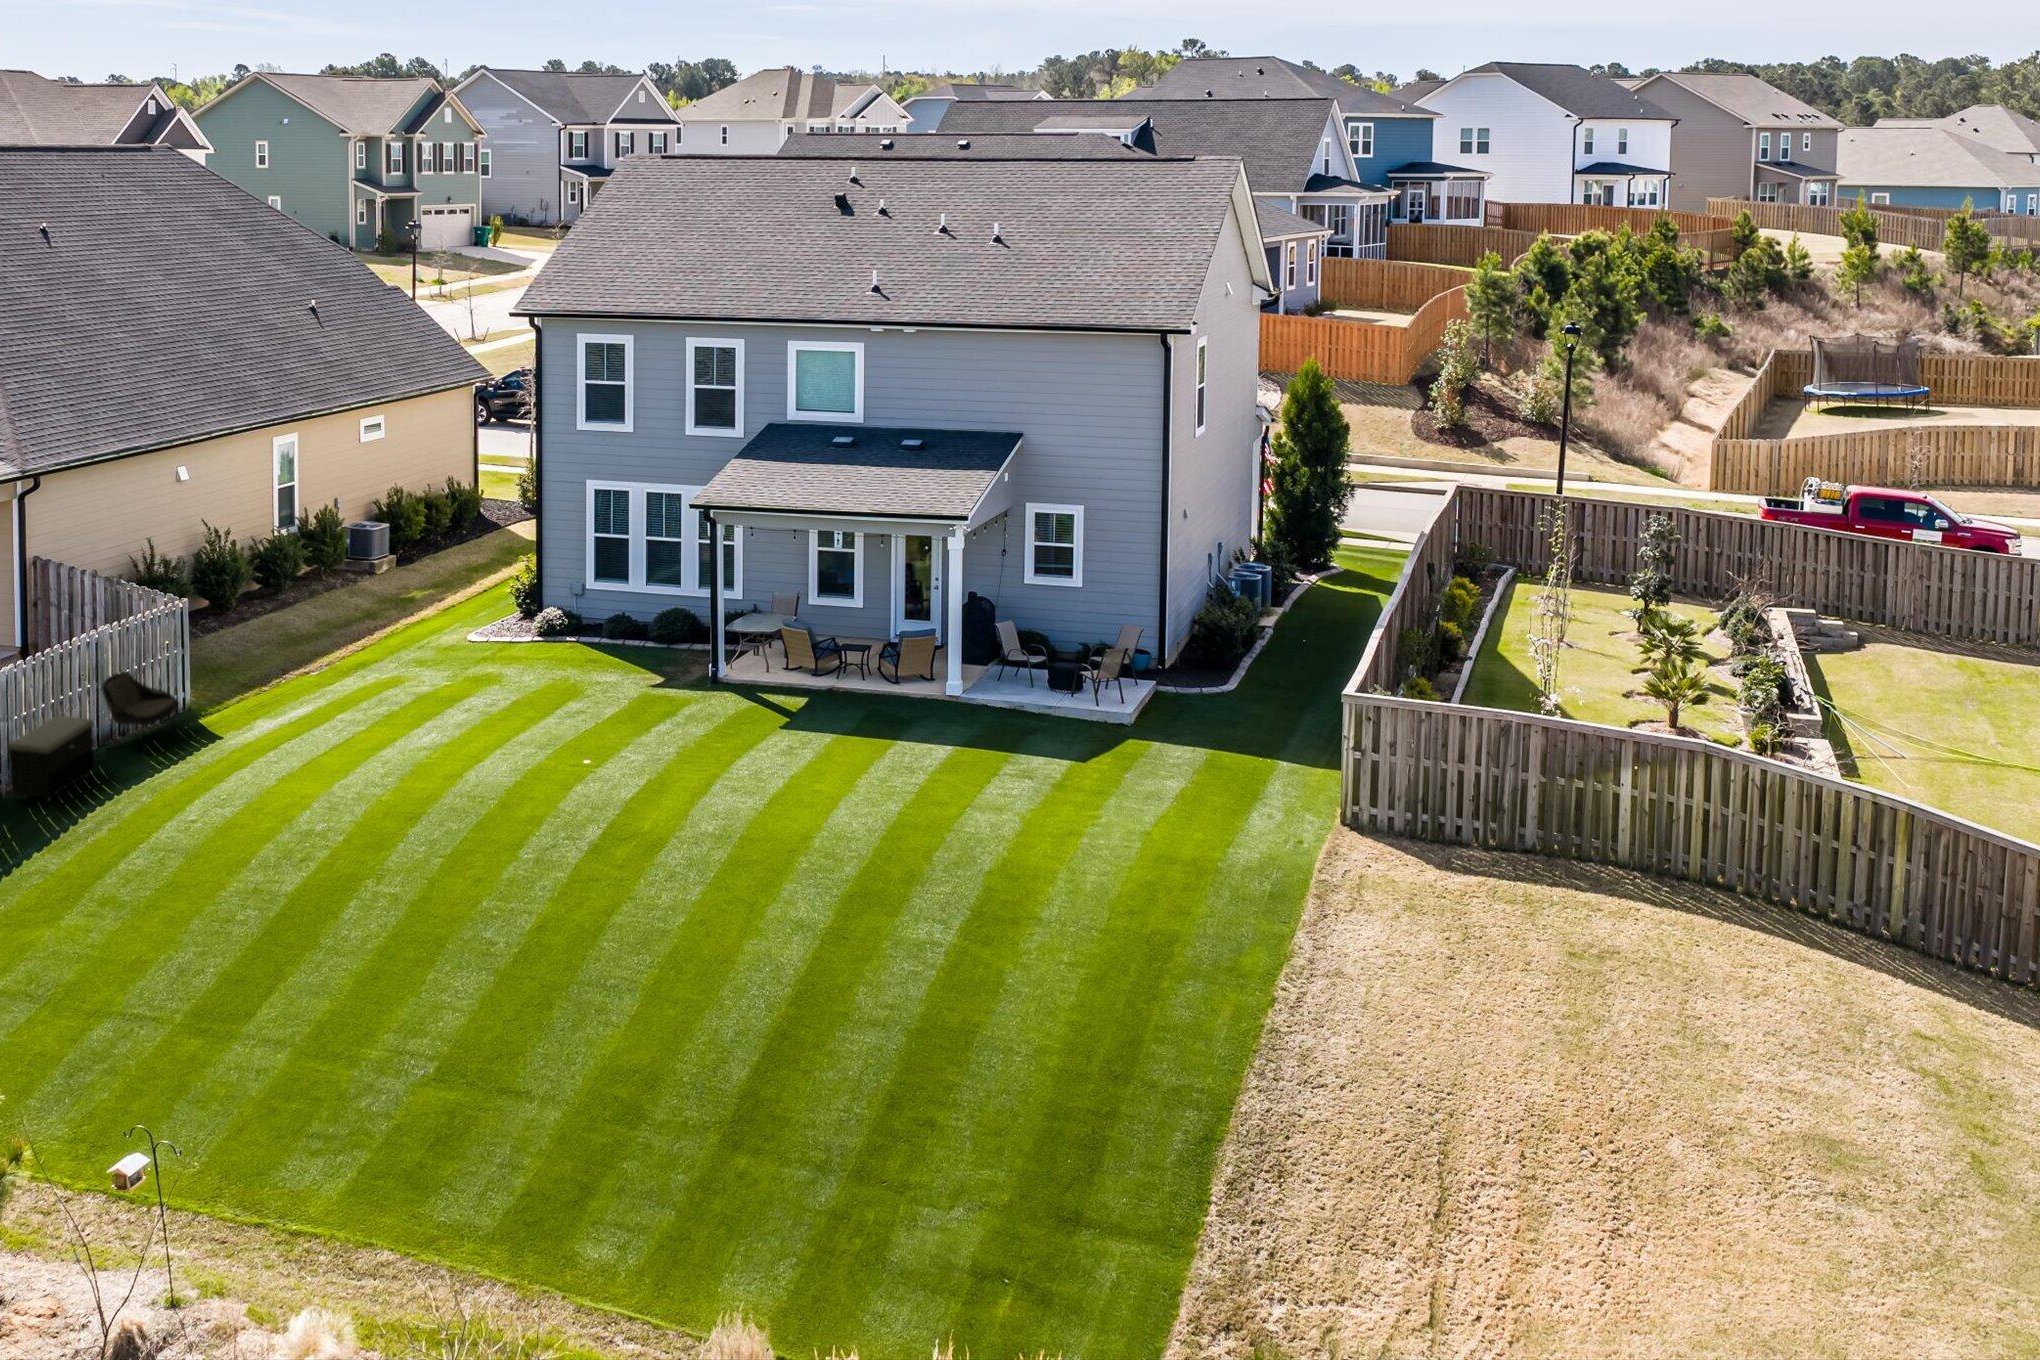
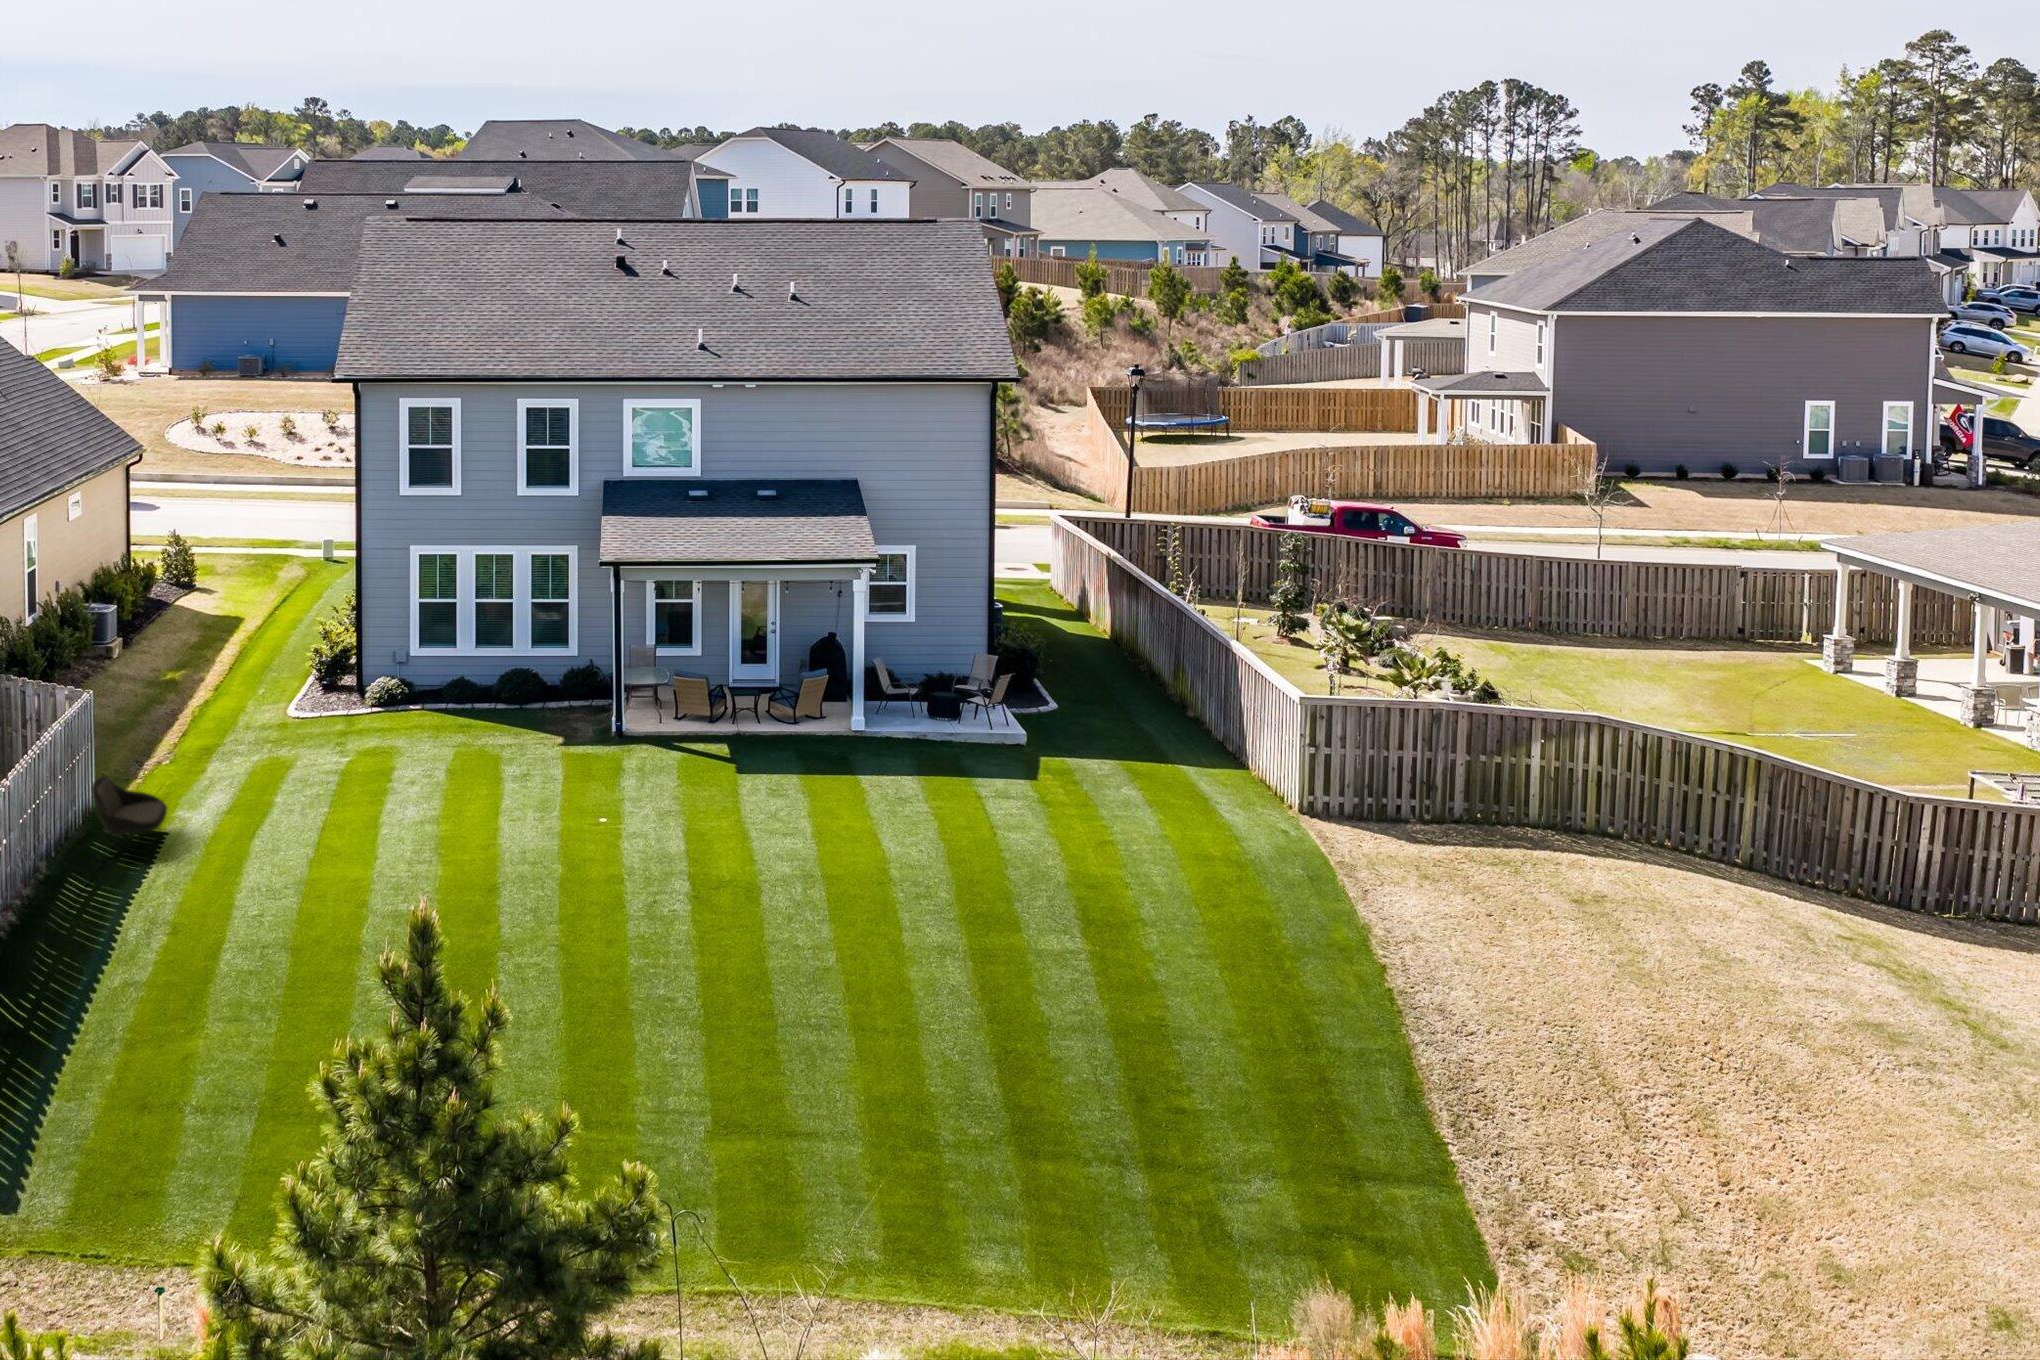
storage bench: present [8,716,96,800] -> none [41,831,113,927]

